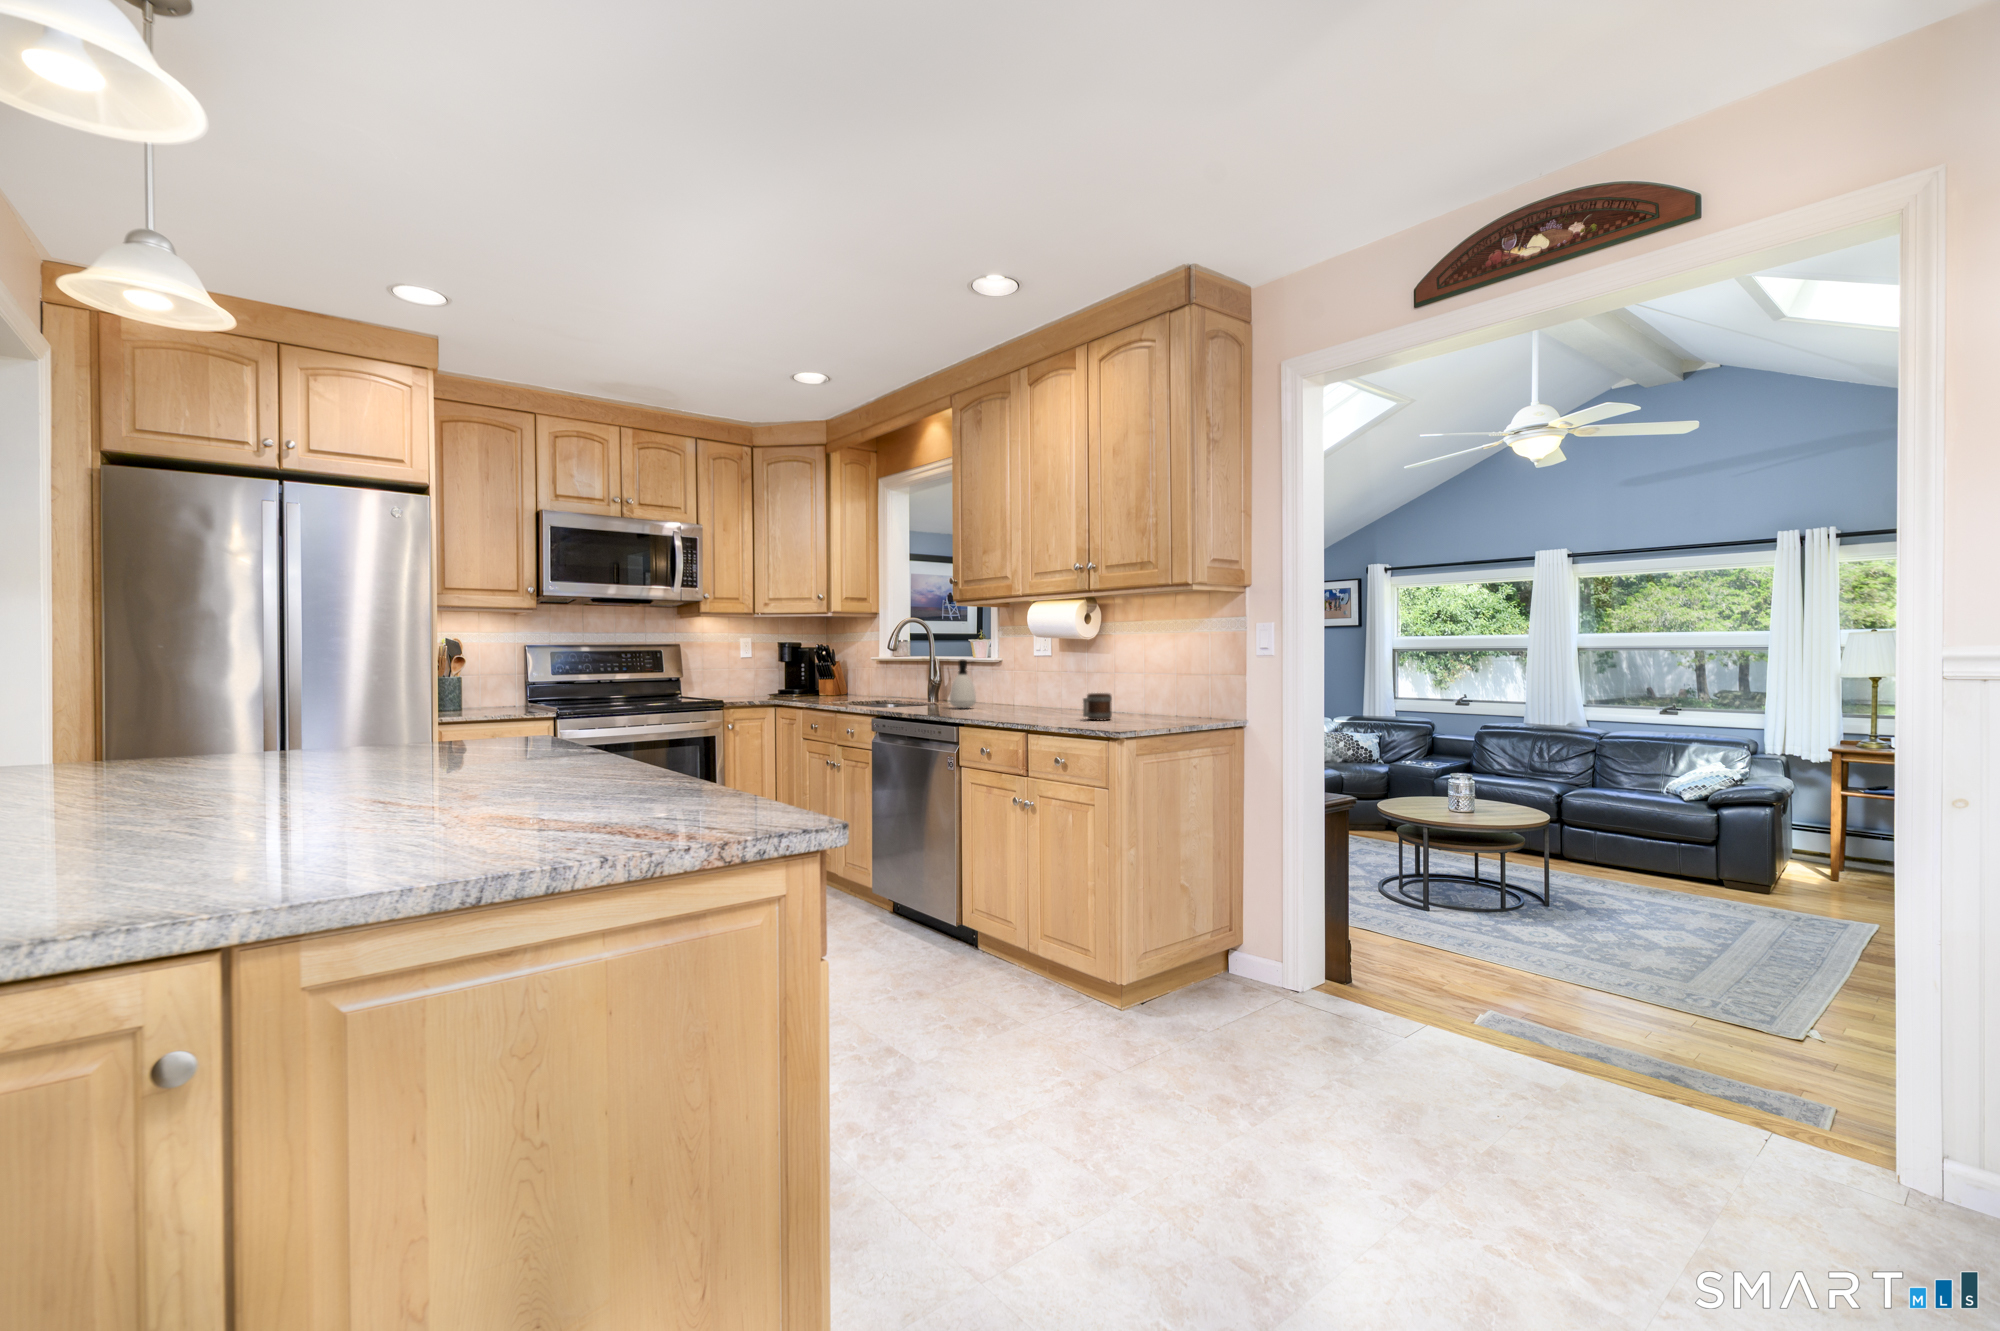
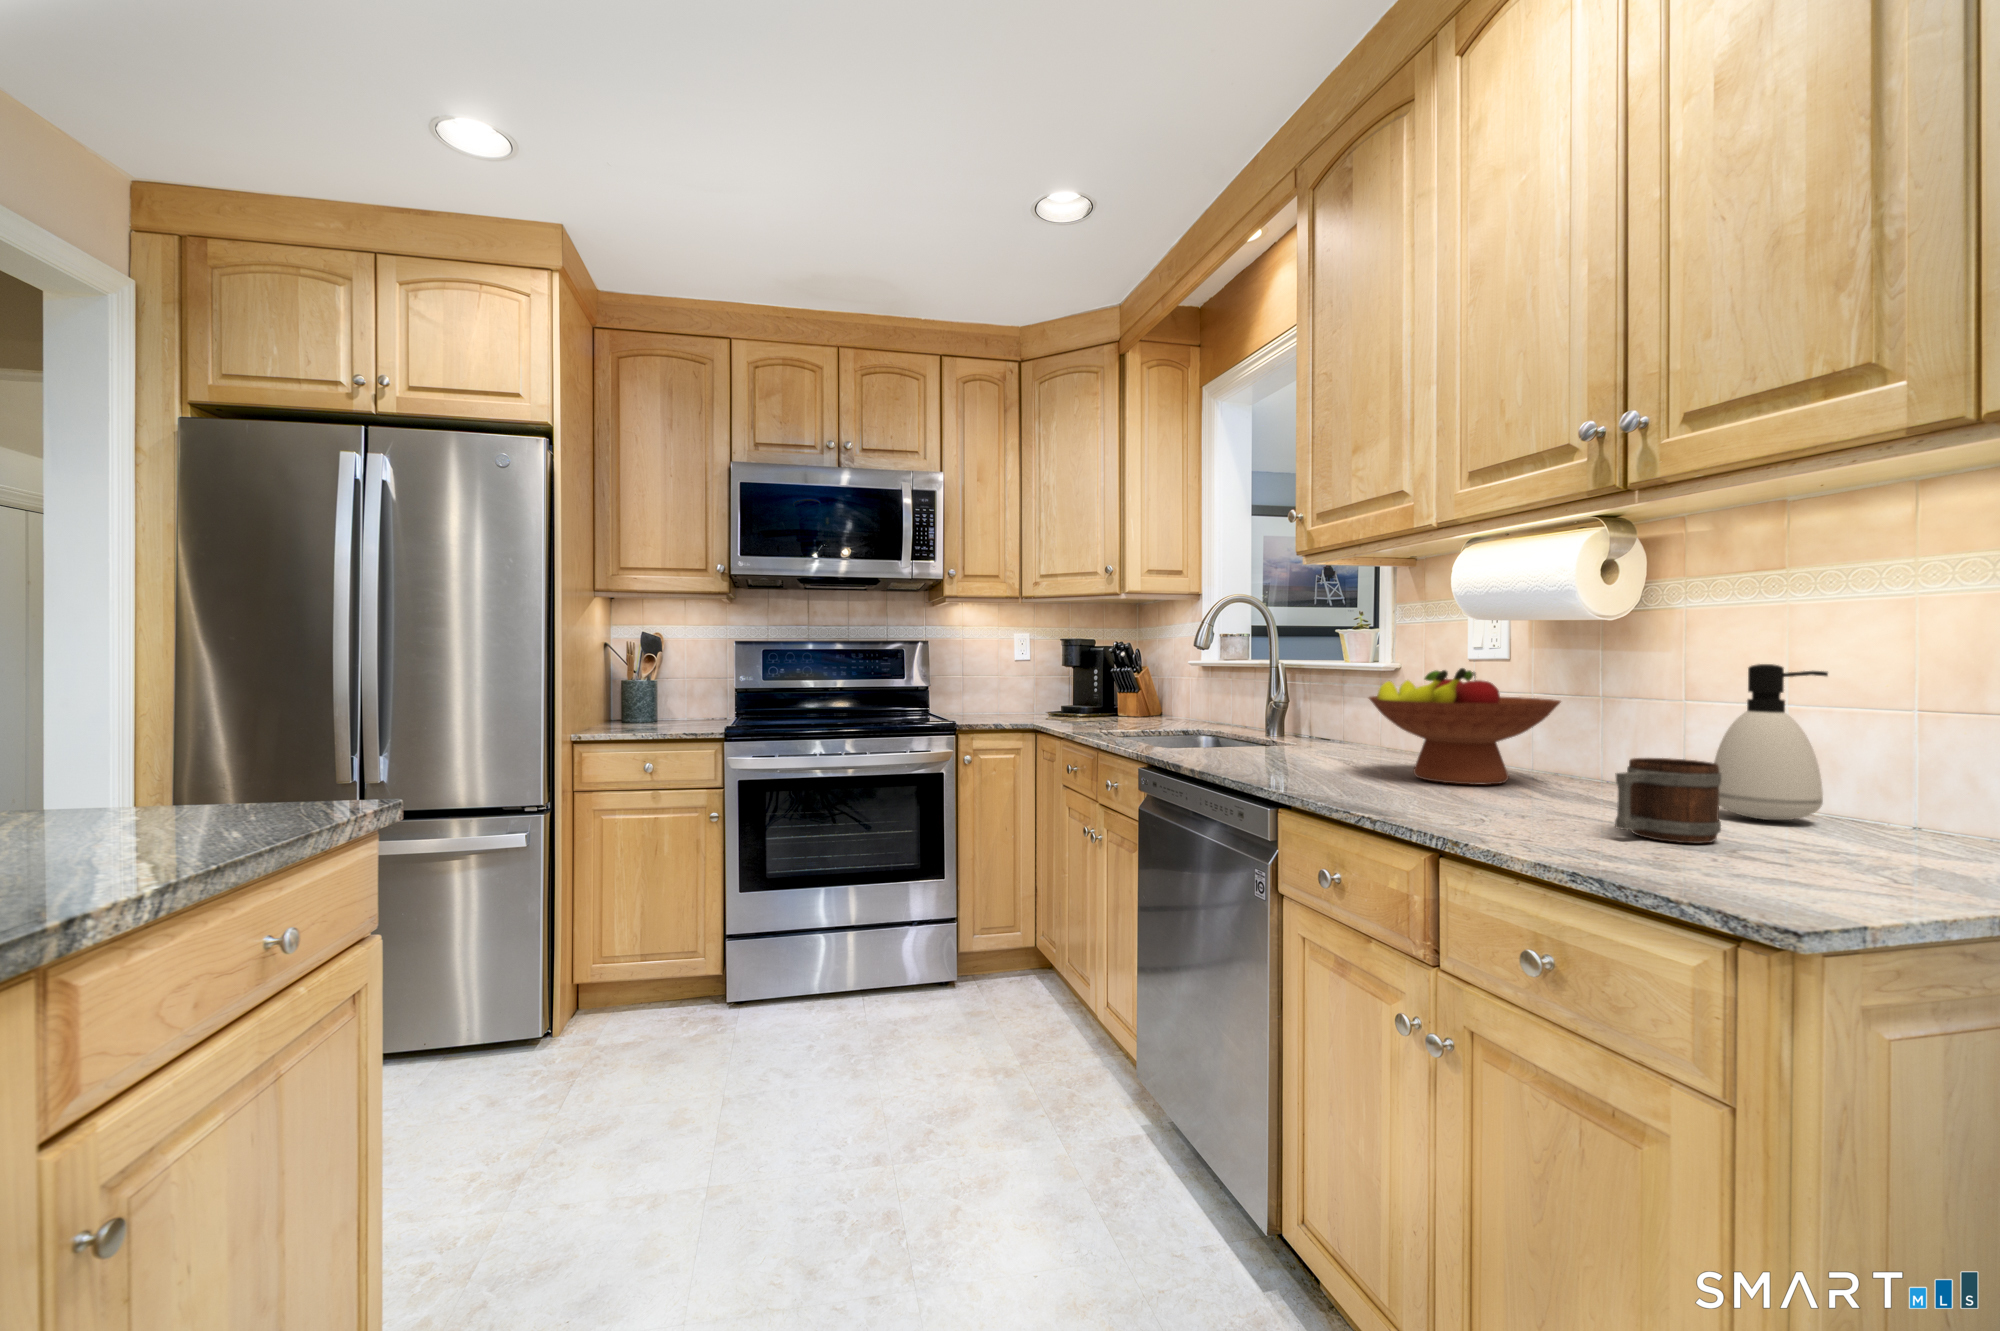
soap dispenser: present [950,660,976,708] -> present [1714,664,1828,820]
fruit bowl: none [995,662,1070,712] -> present [1369,668,1561,785]

